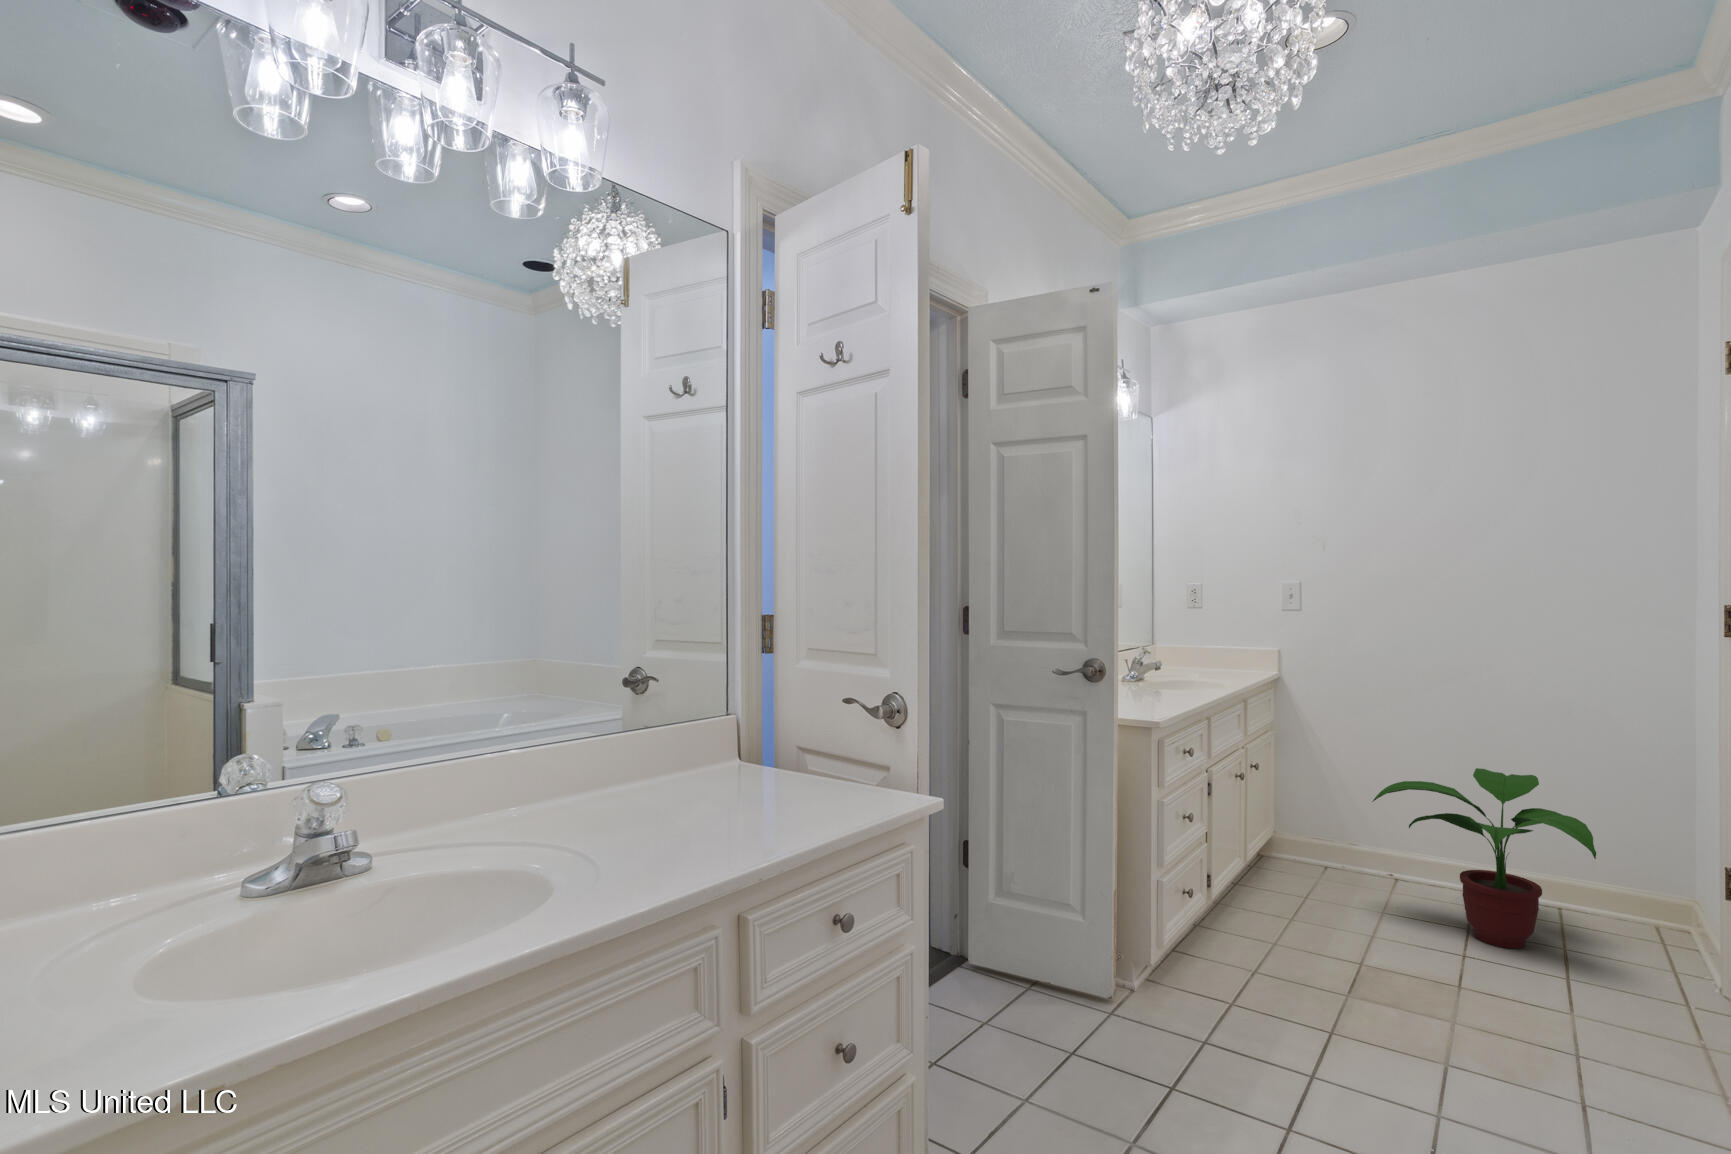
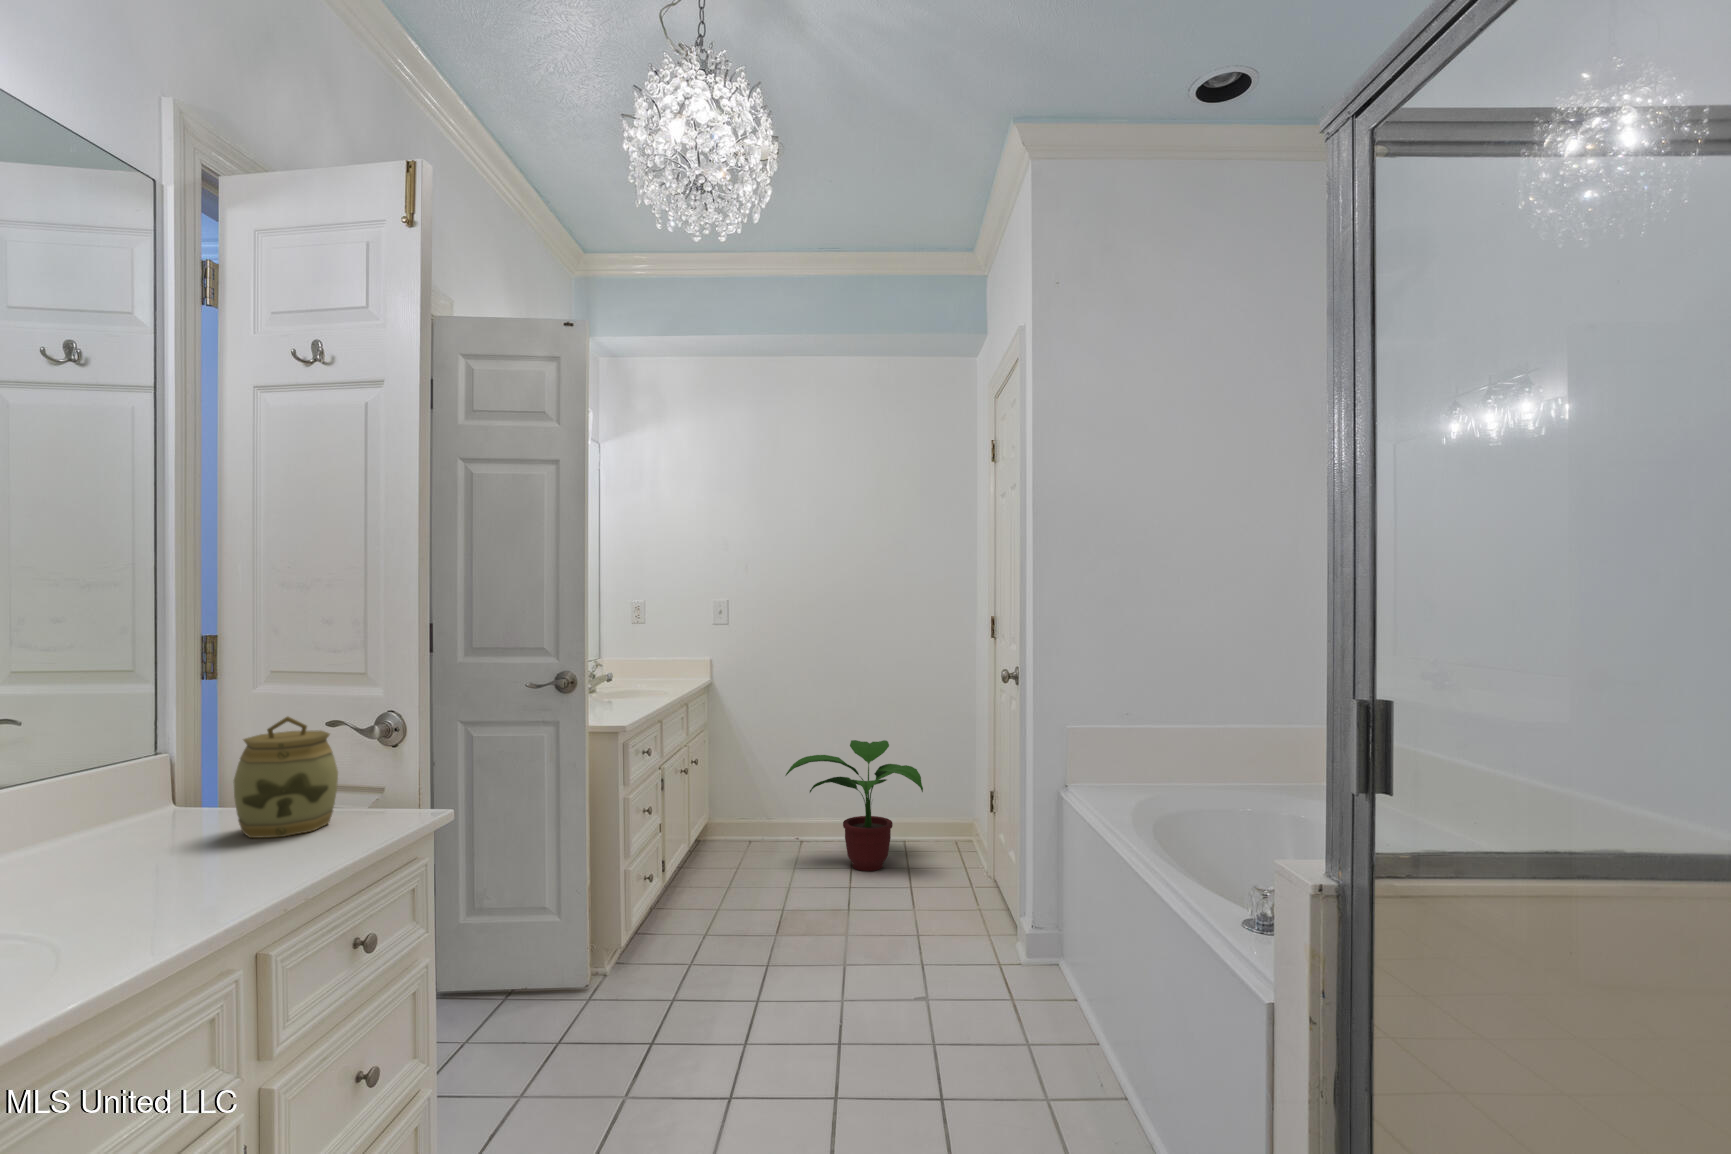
jar: none [763,693,839,803] -> present [234,717,338,838]

